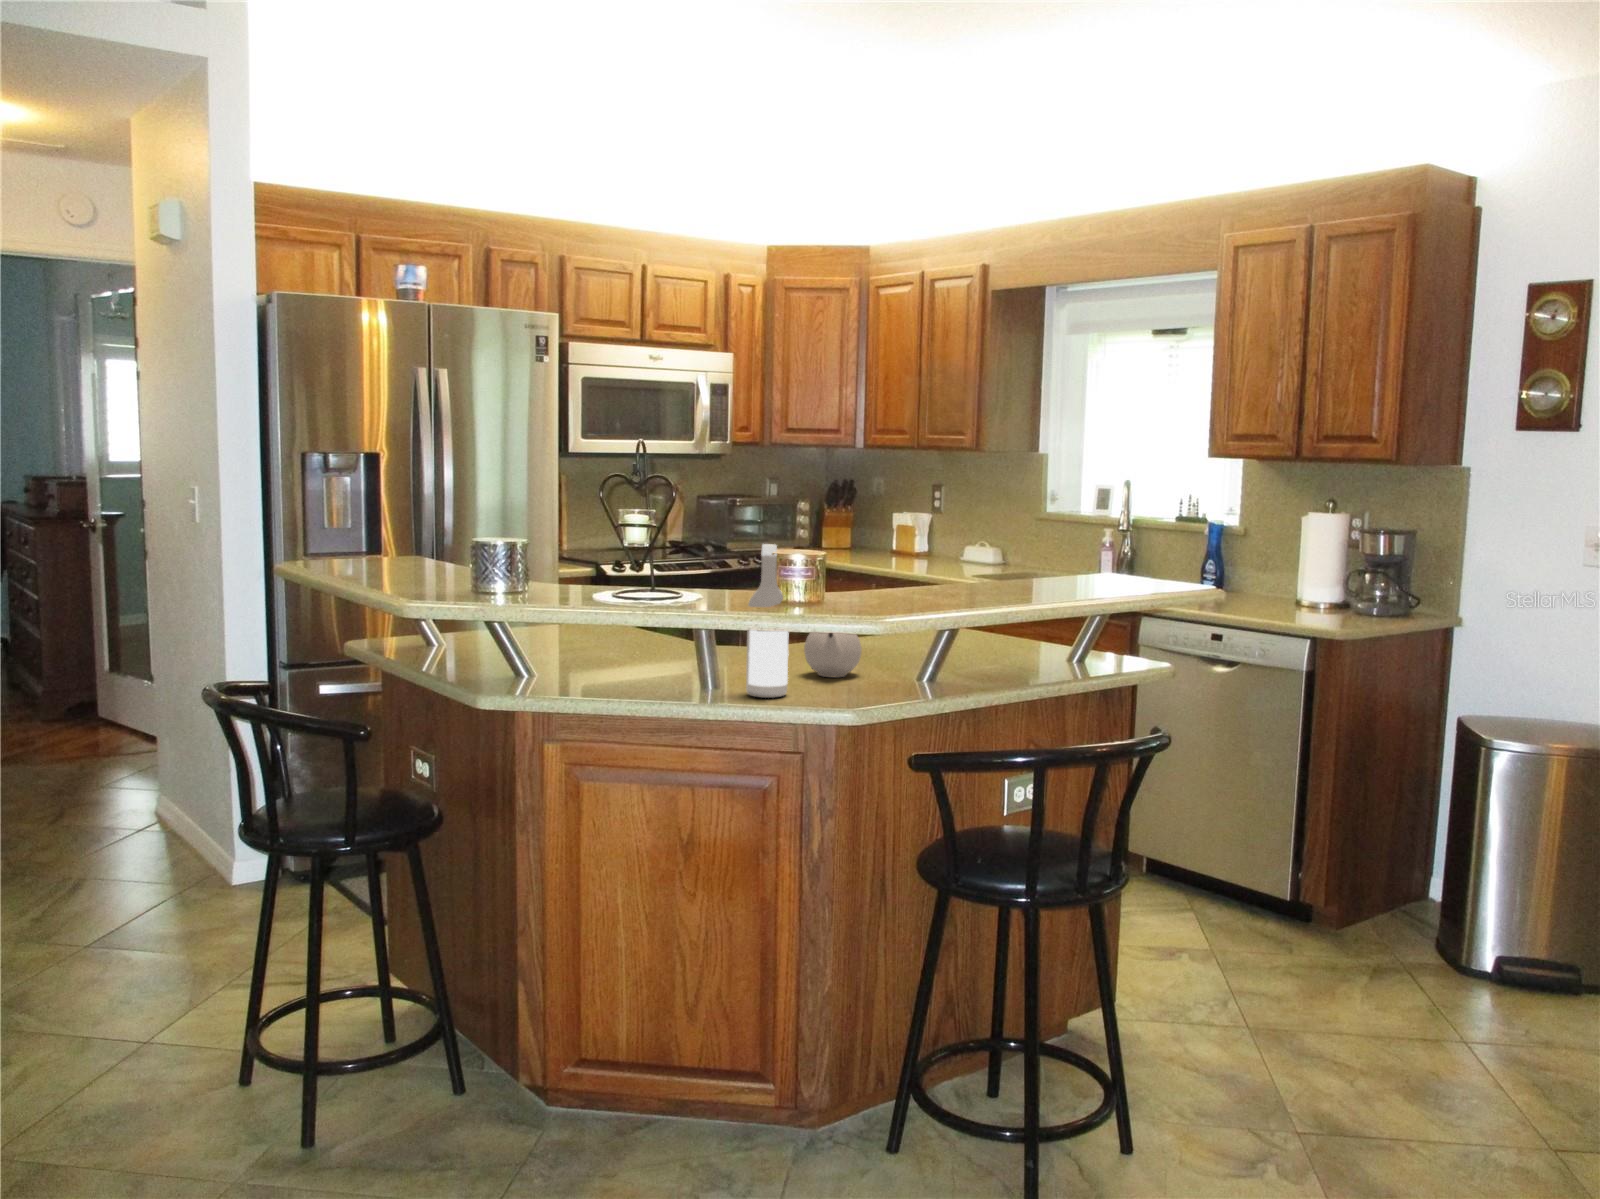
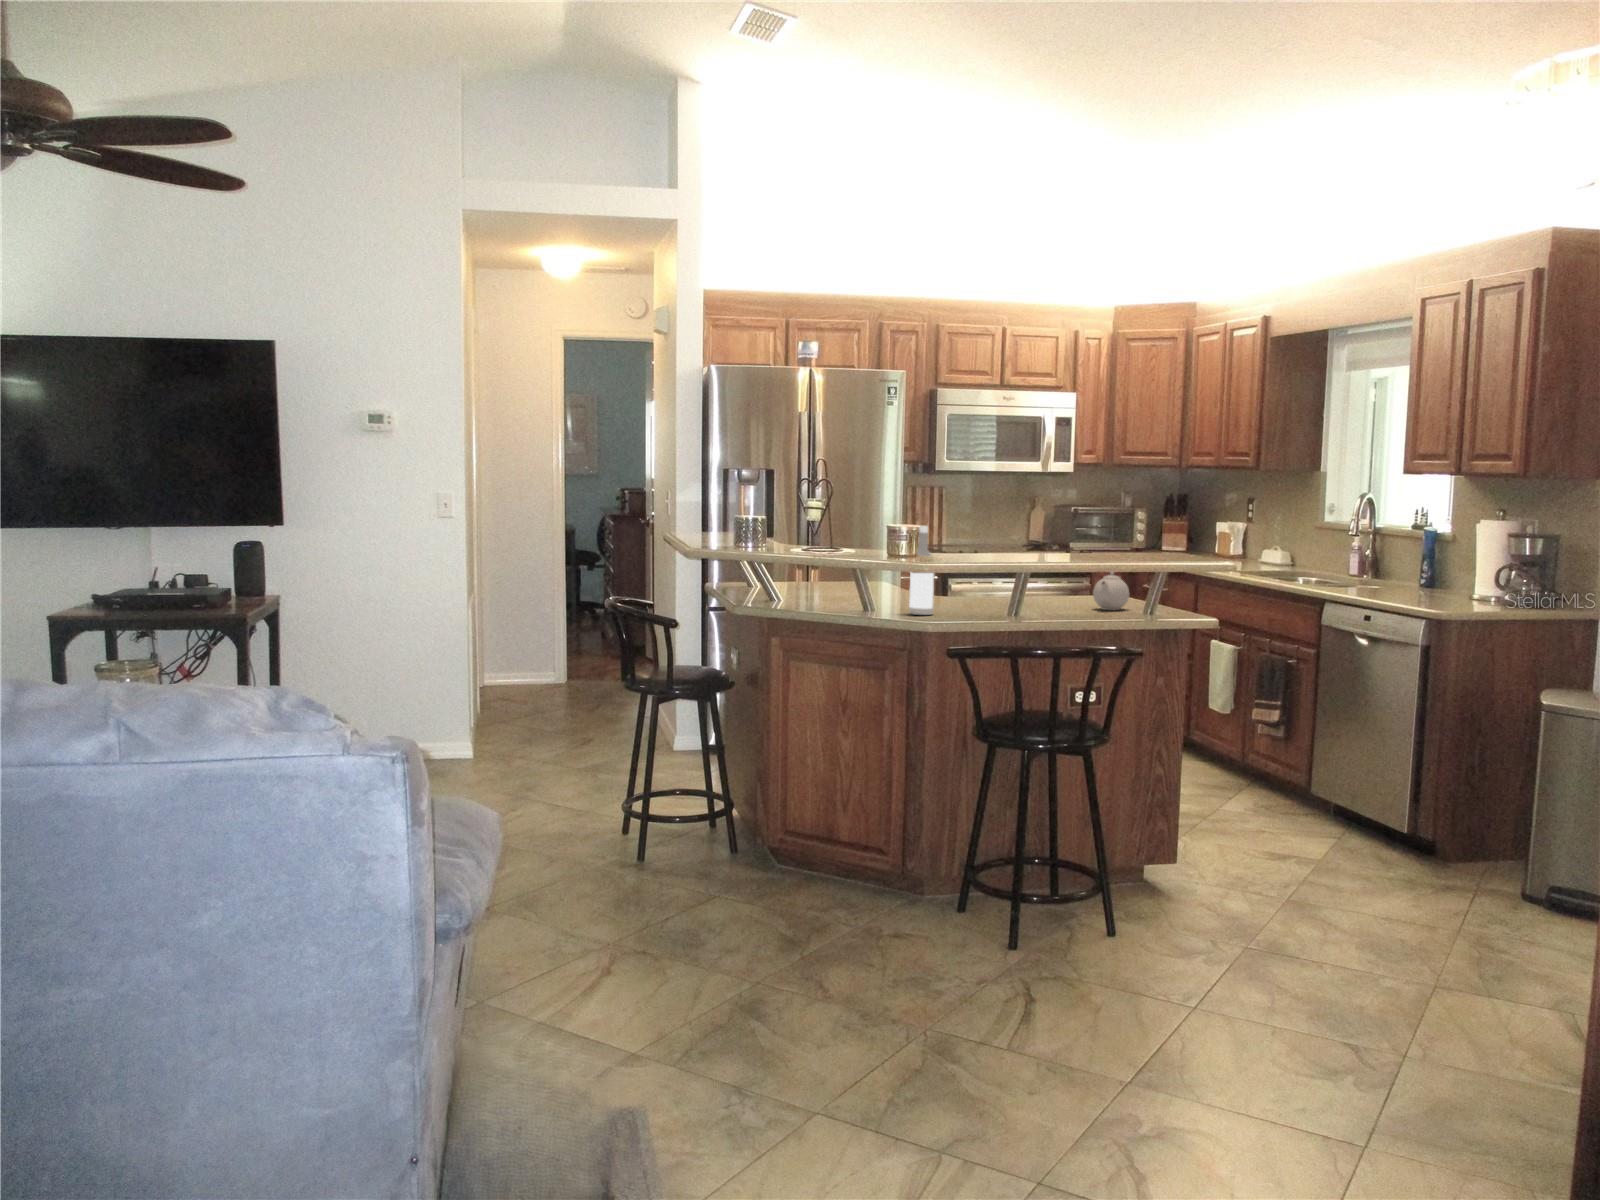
teapot: present [804,632,861,677] -> present [1093,571,1129,610]

